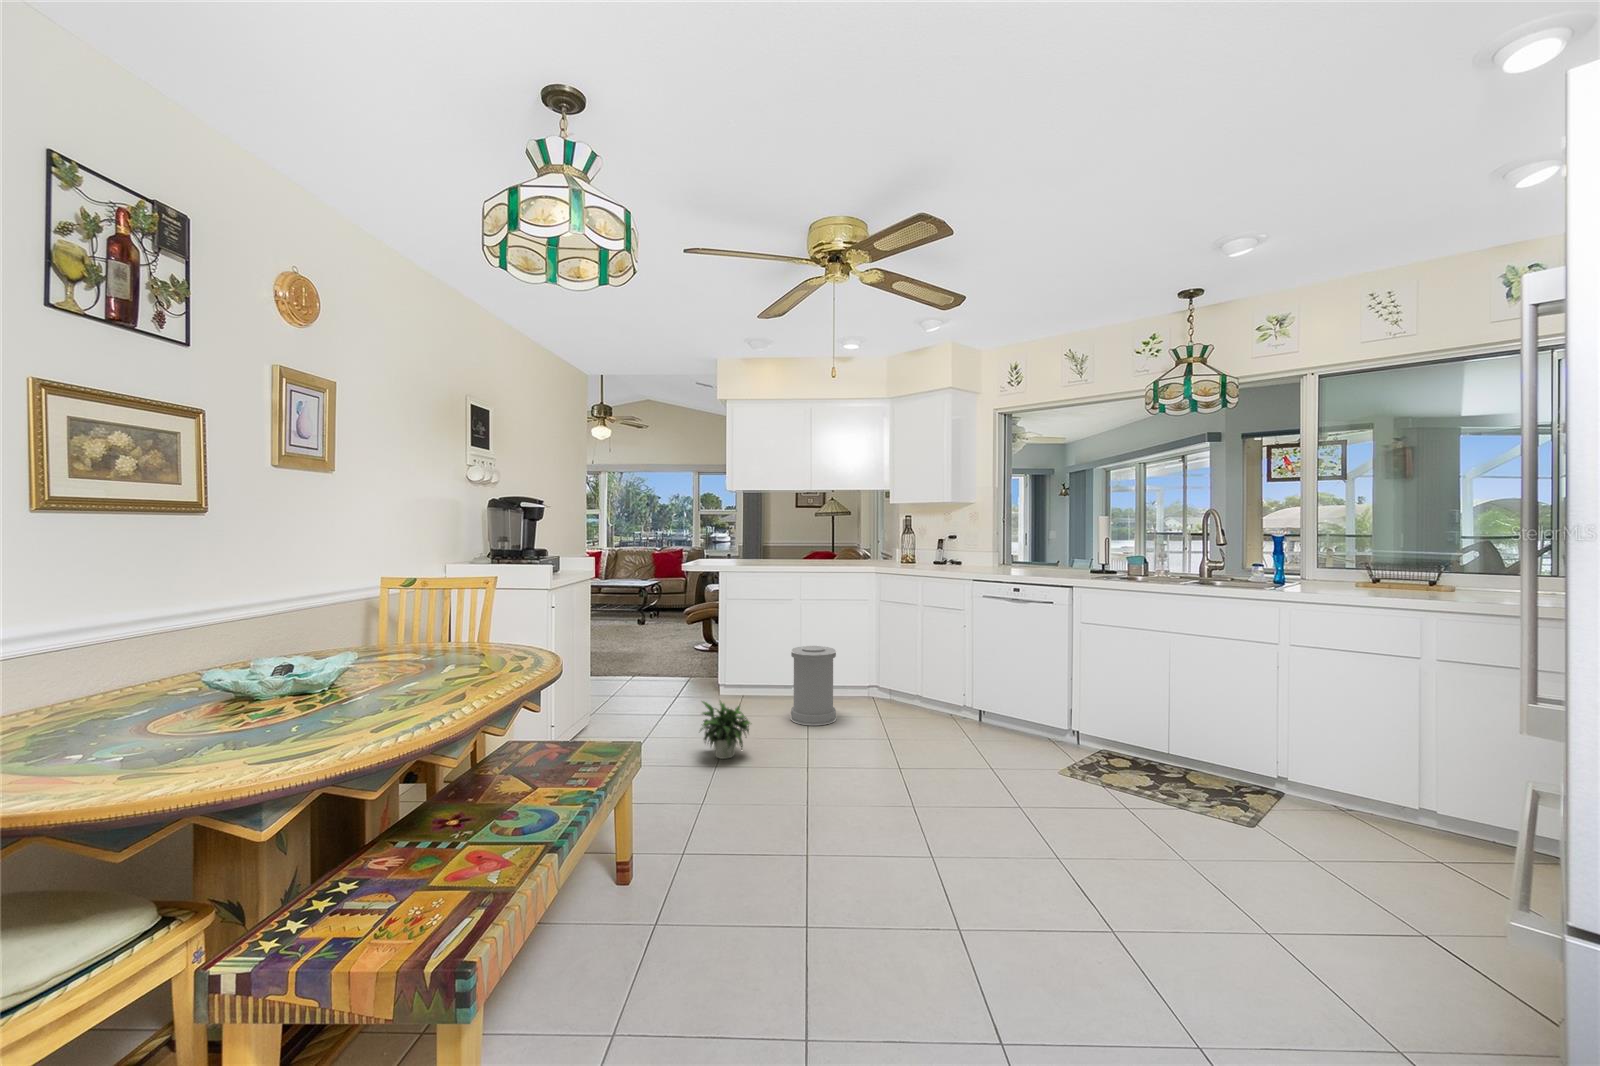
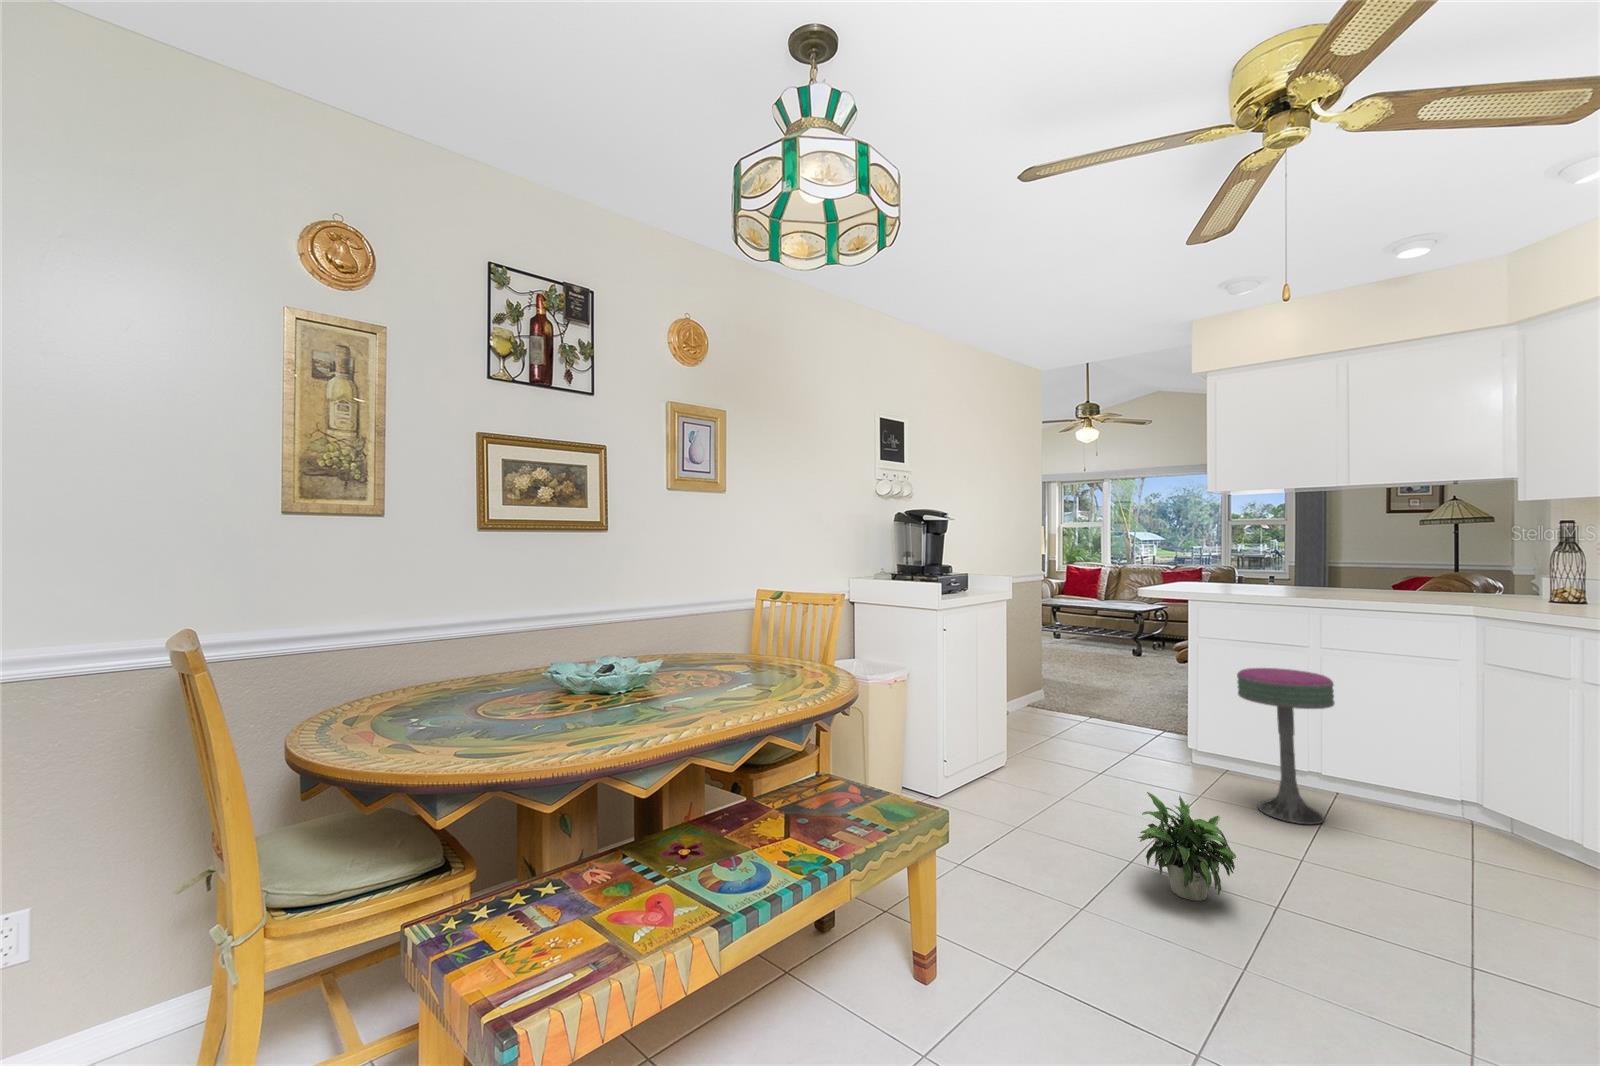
bar stool: none [737,616,784,709] -> present [1237,668,1334,824]
trash can: present [790,646,836,725] -> none [1342,734,1468,896]

